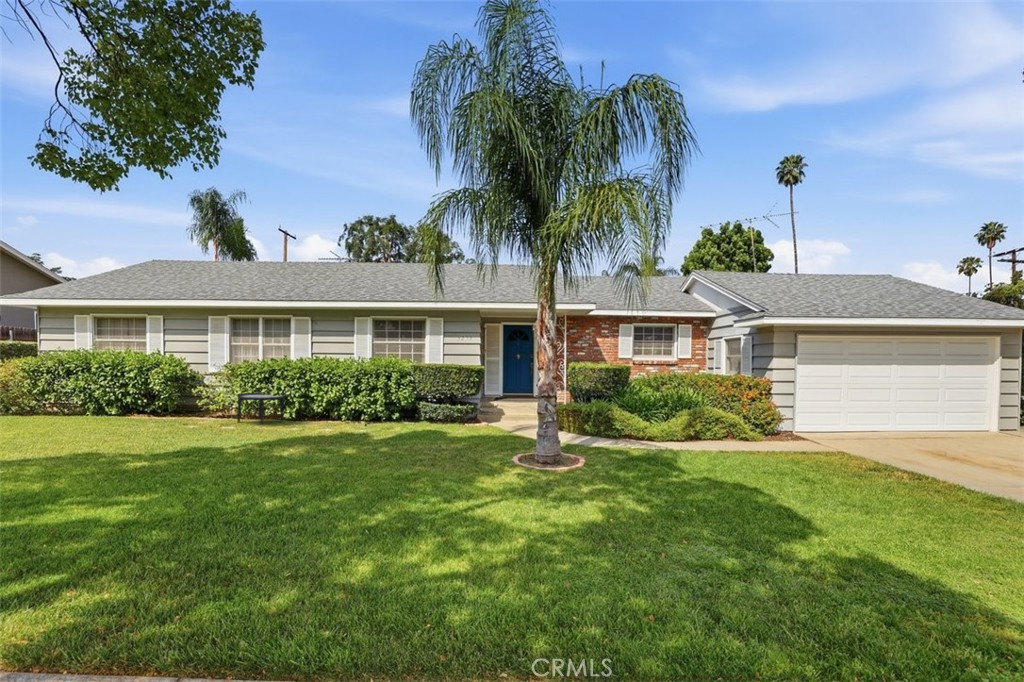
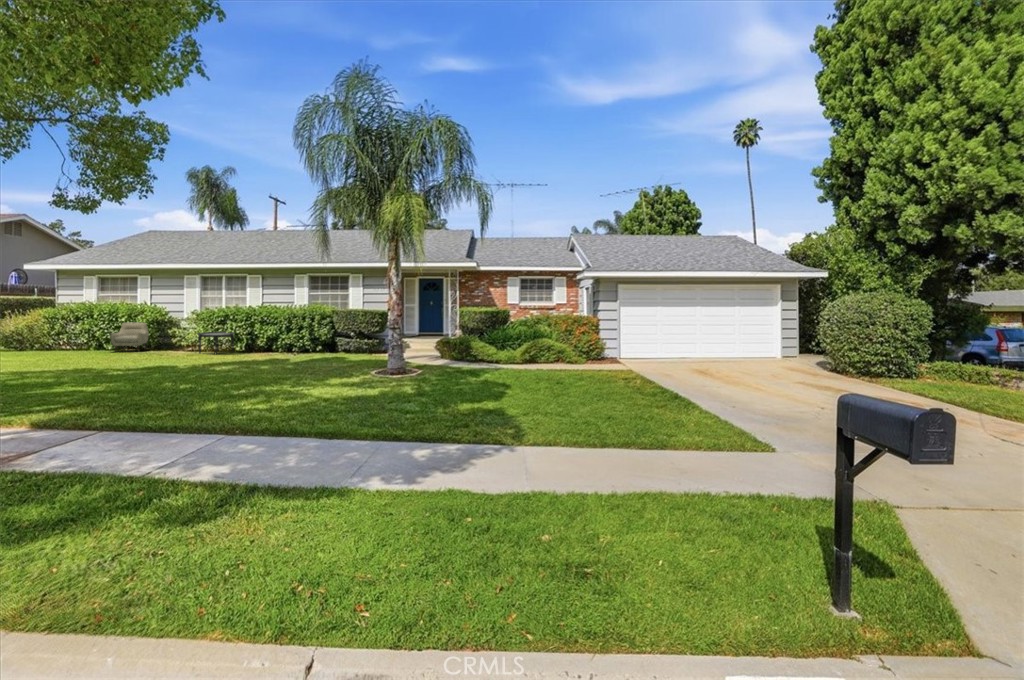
chair: none [117,379,166,420] -> present [110,323,148,351]

